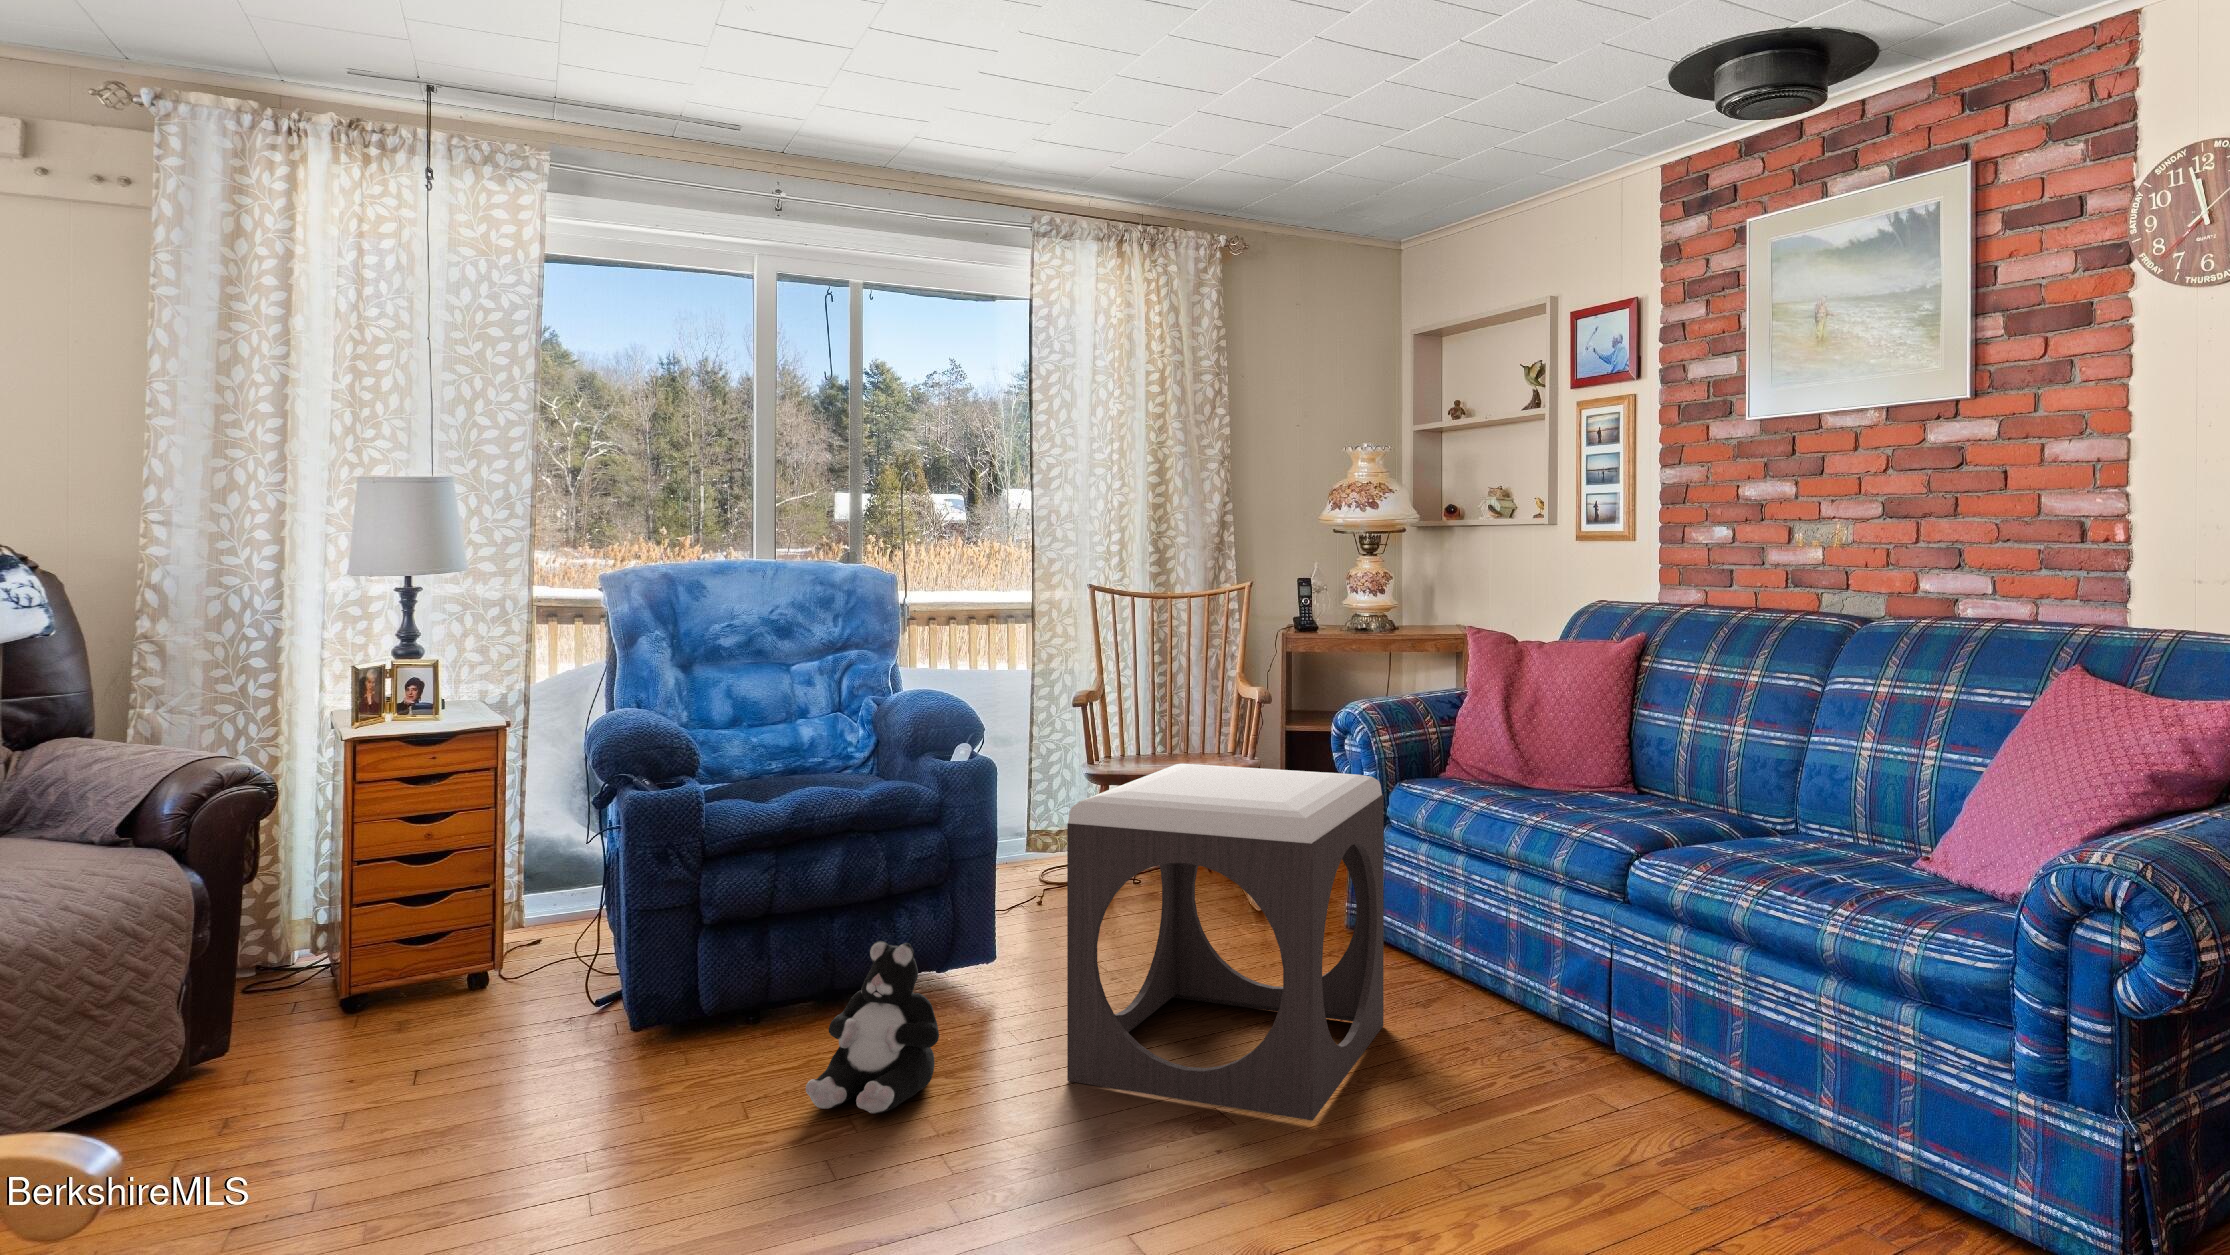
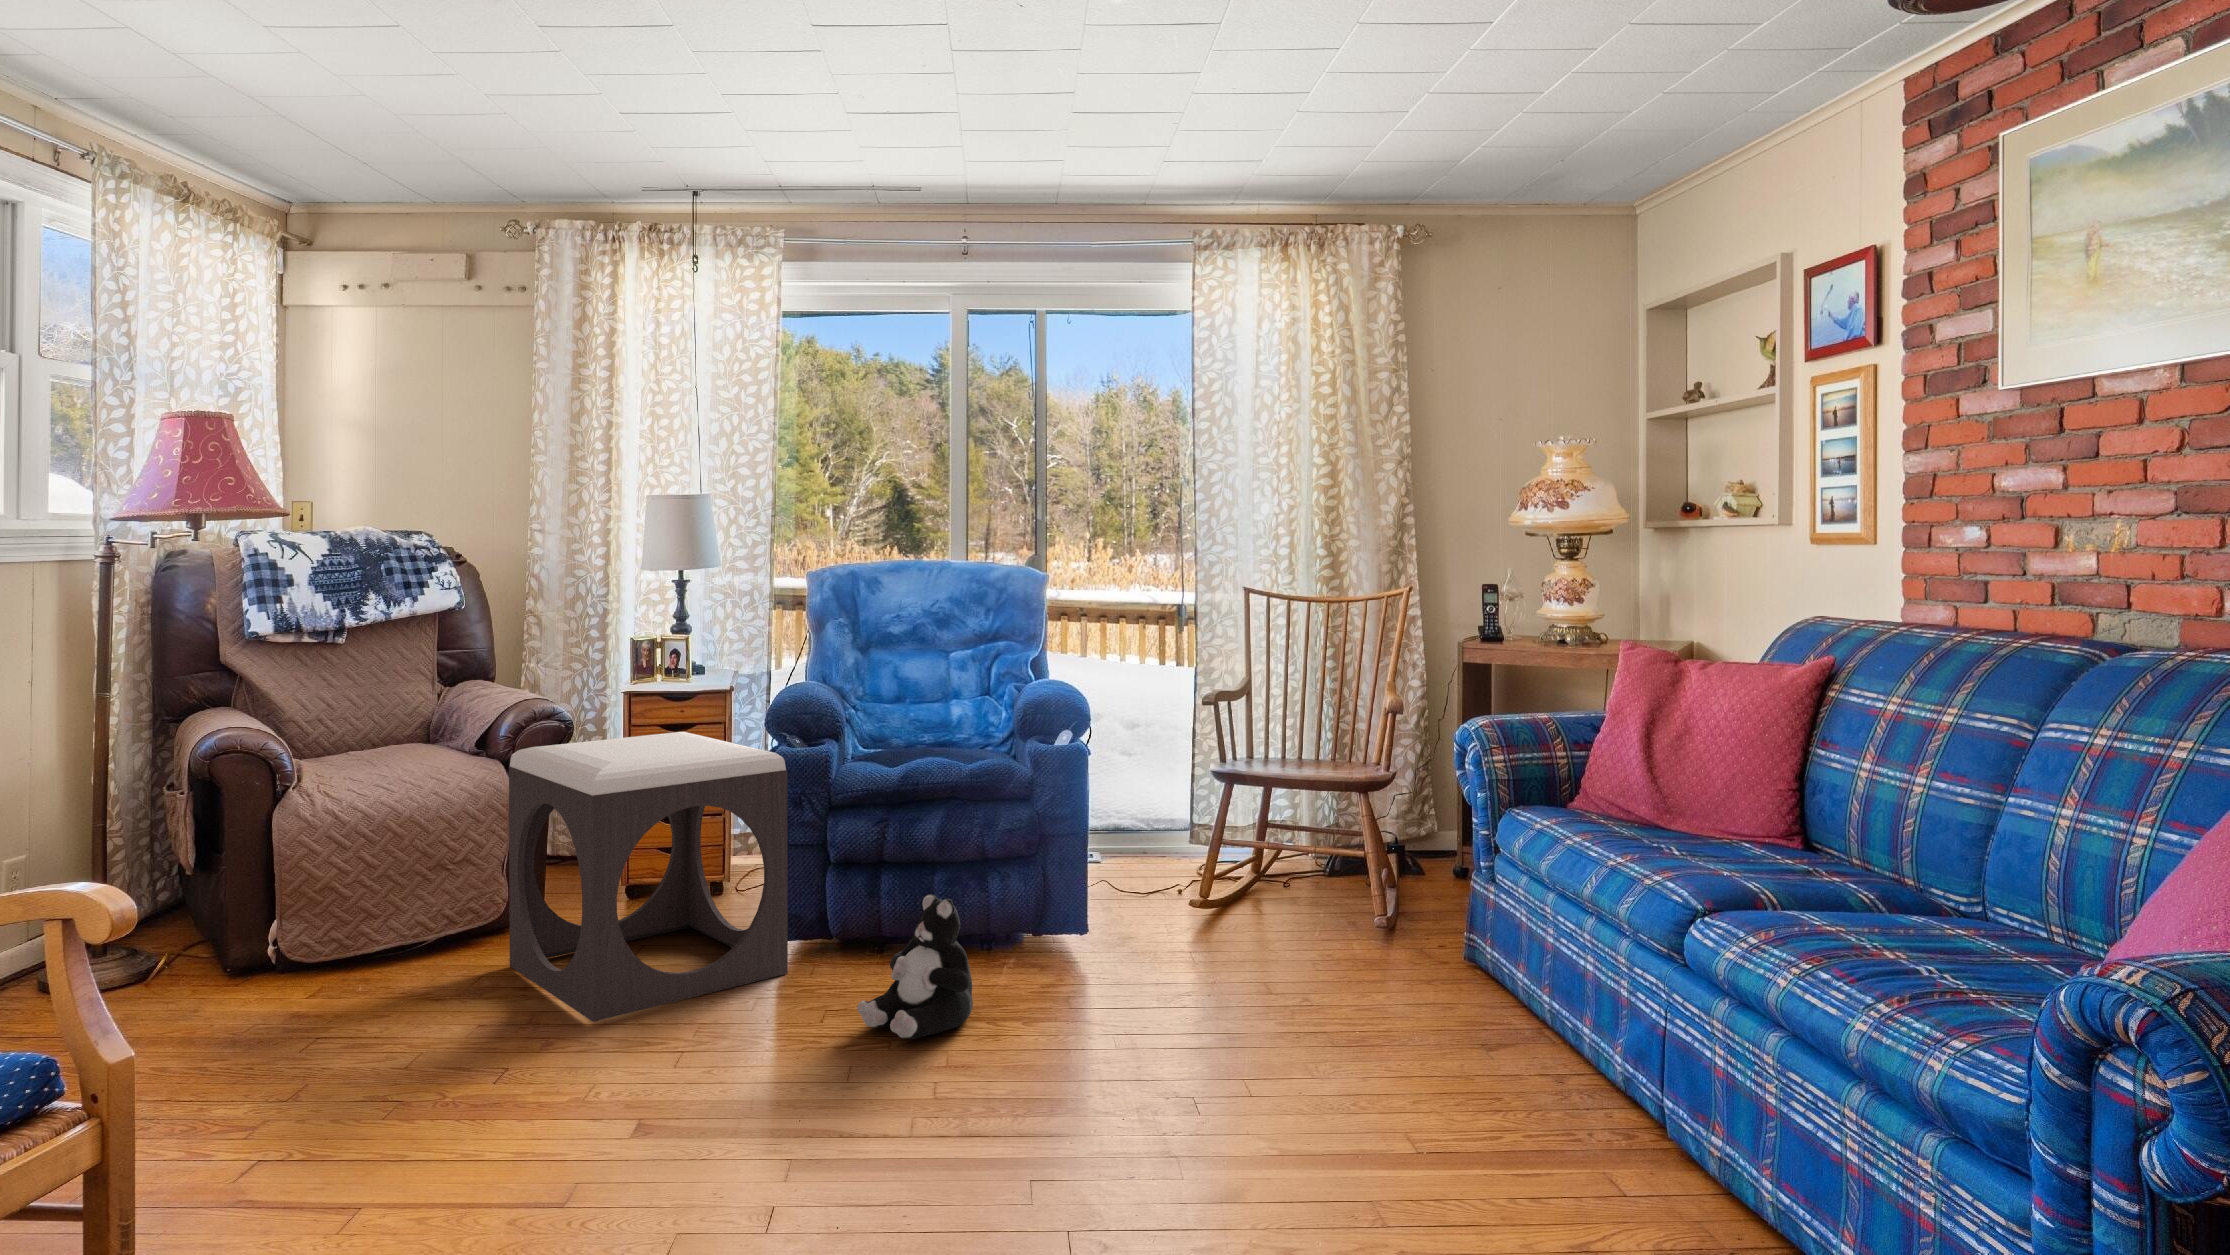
footstool: present [1067,763,1384,1120] -> present [509,732,788,1022]

